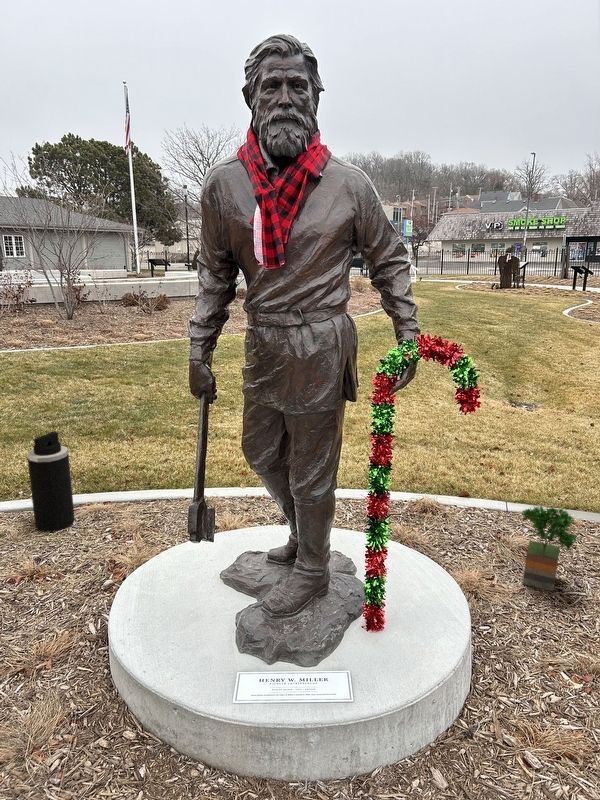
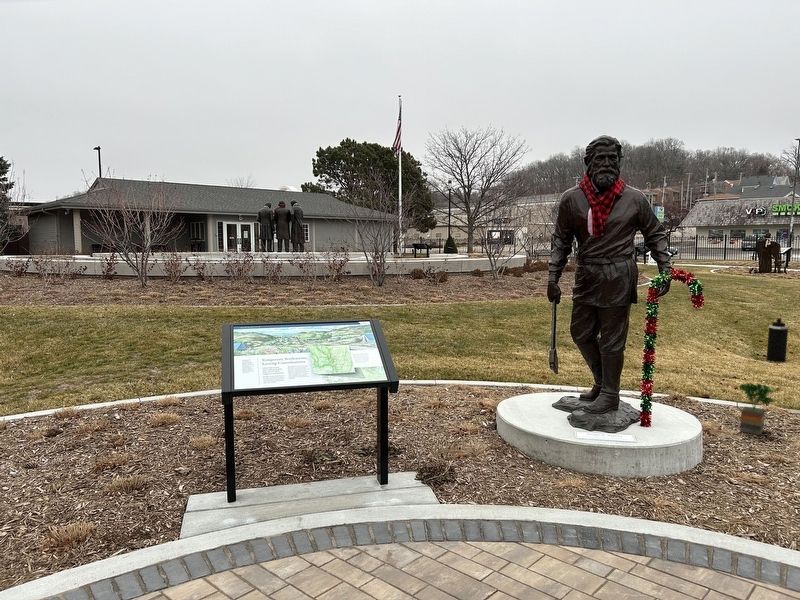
trash can: present [27,432,75,532] -> present [767,318,788,362]

